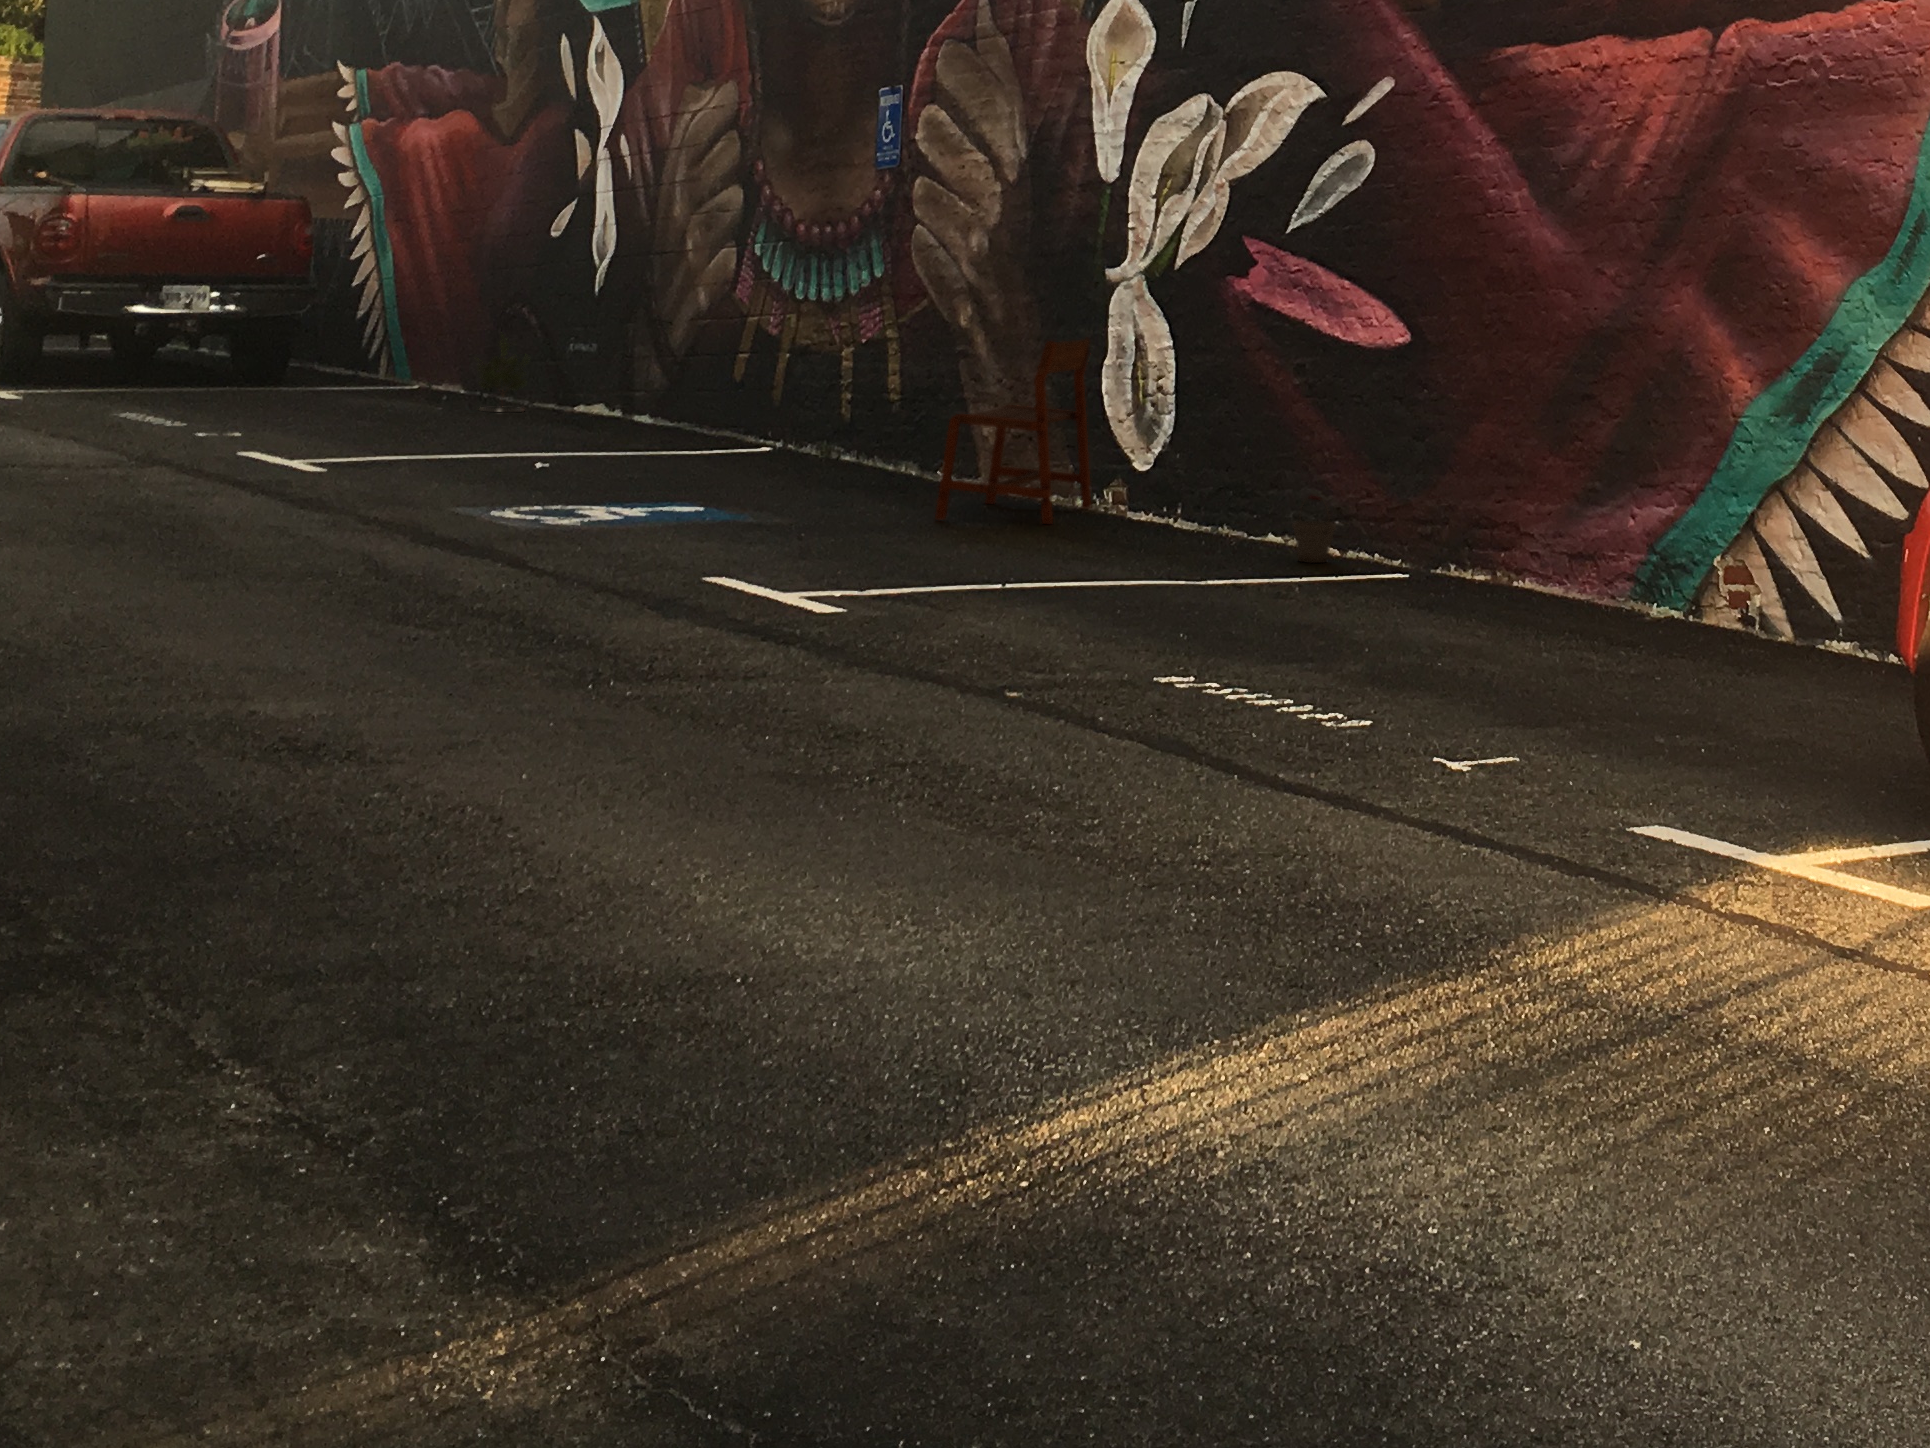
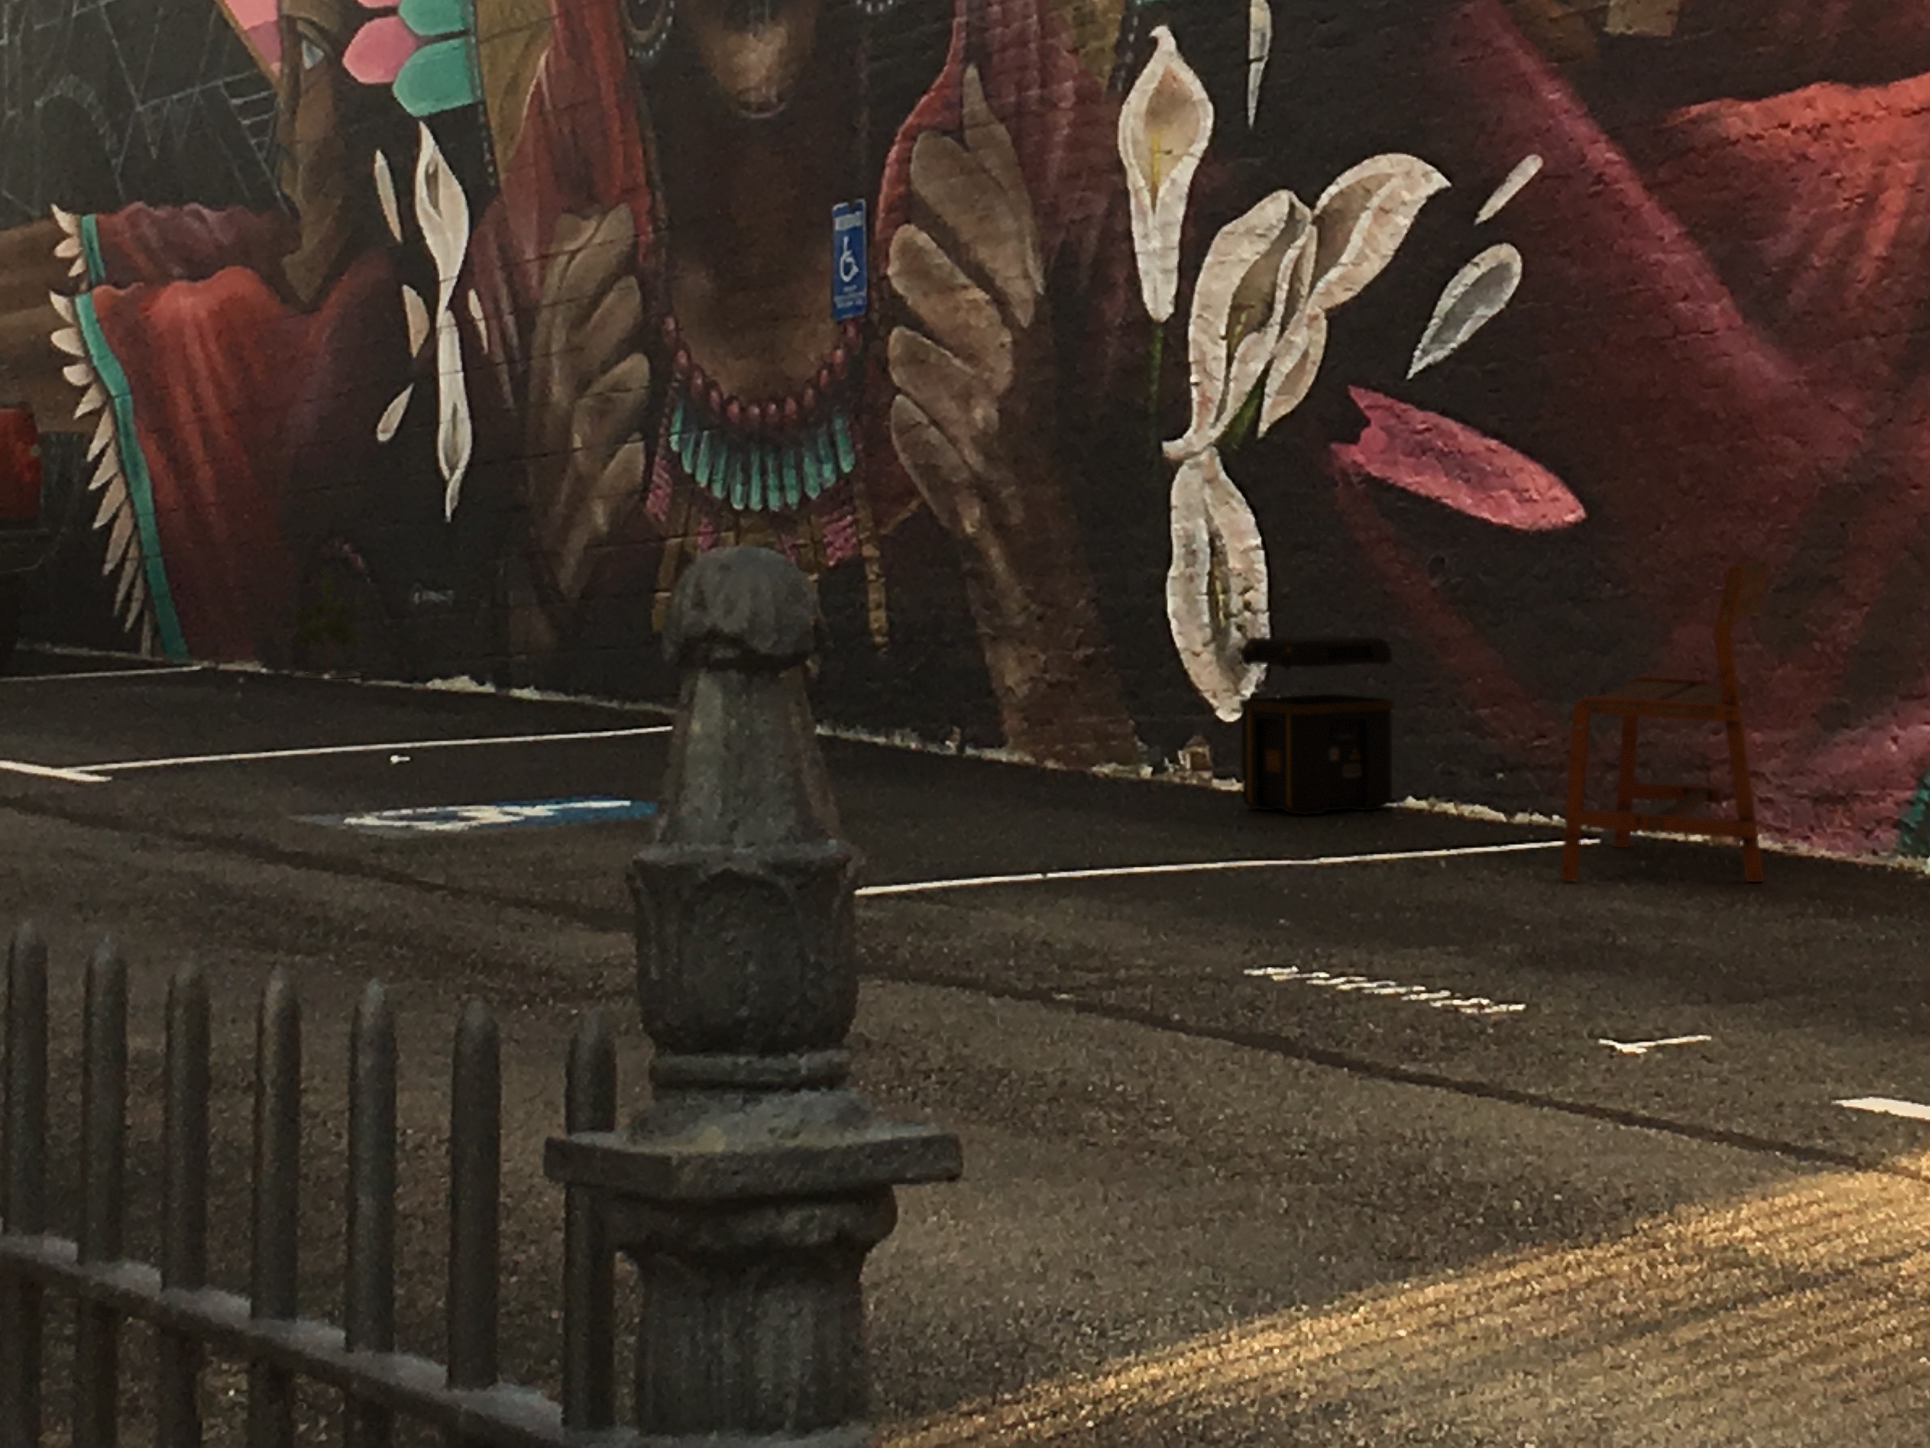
bench: present [935,338,1091,524] -> present [1561,560,1798,882]
toolbox: none [1154,420,1270,552] -> present [1238,634,1394,815]
bucket: present [1292,496,1336,563] -> none [1428,731,1487,822]

